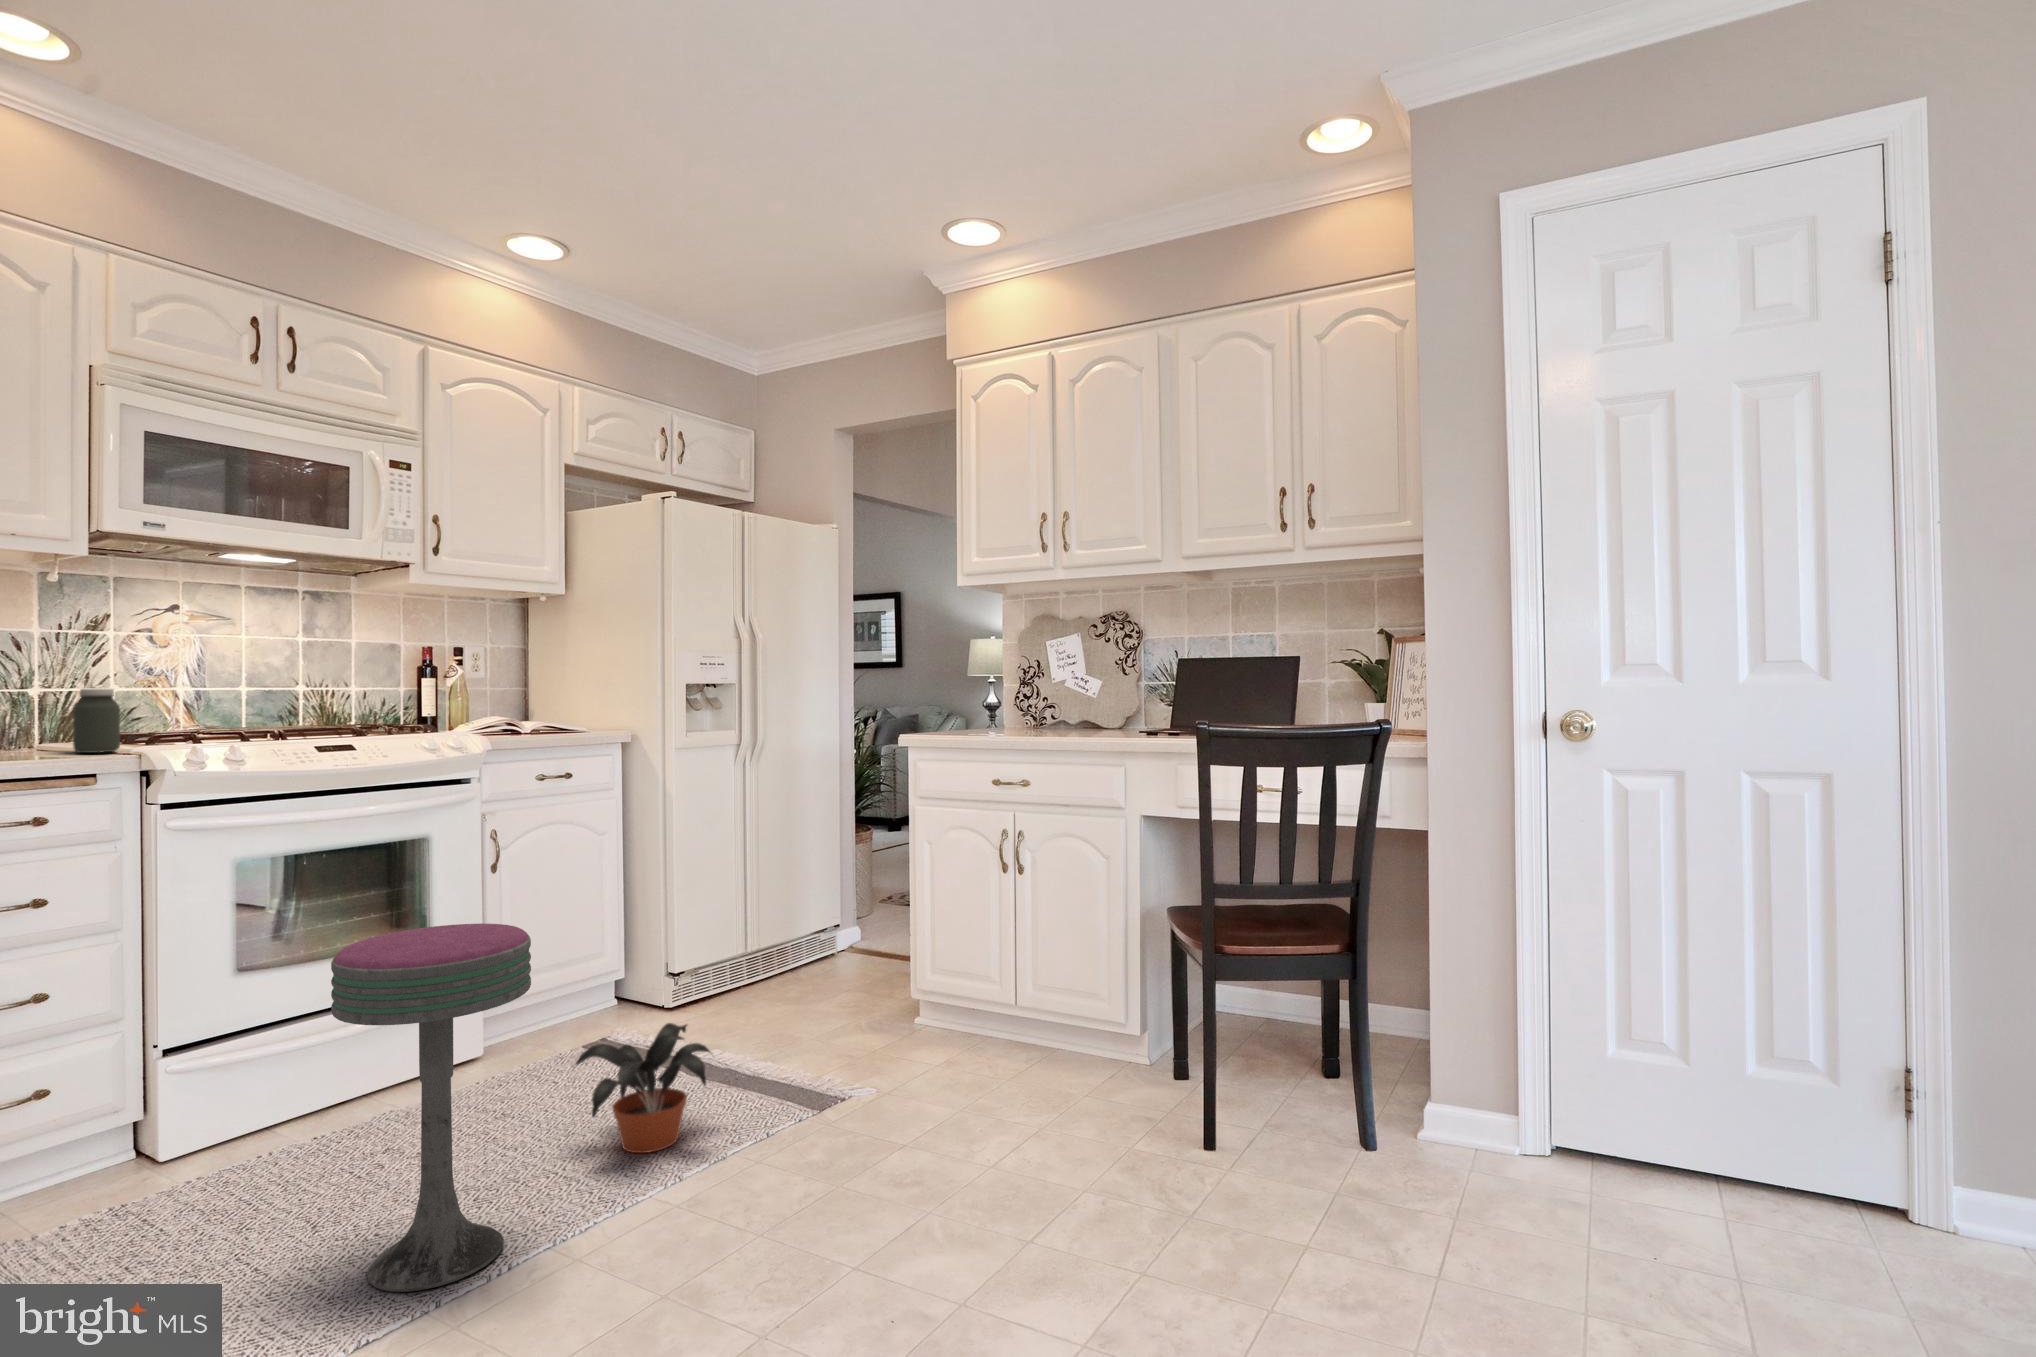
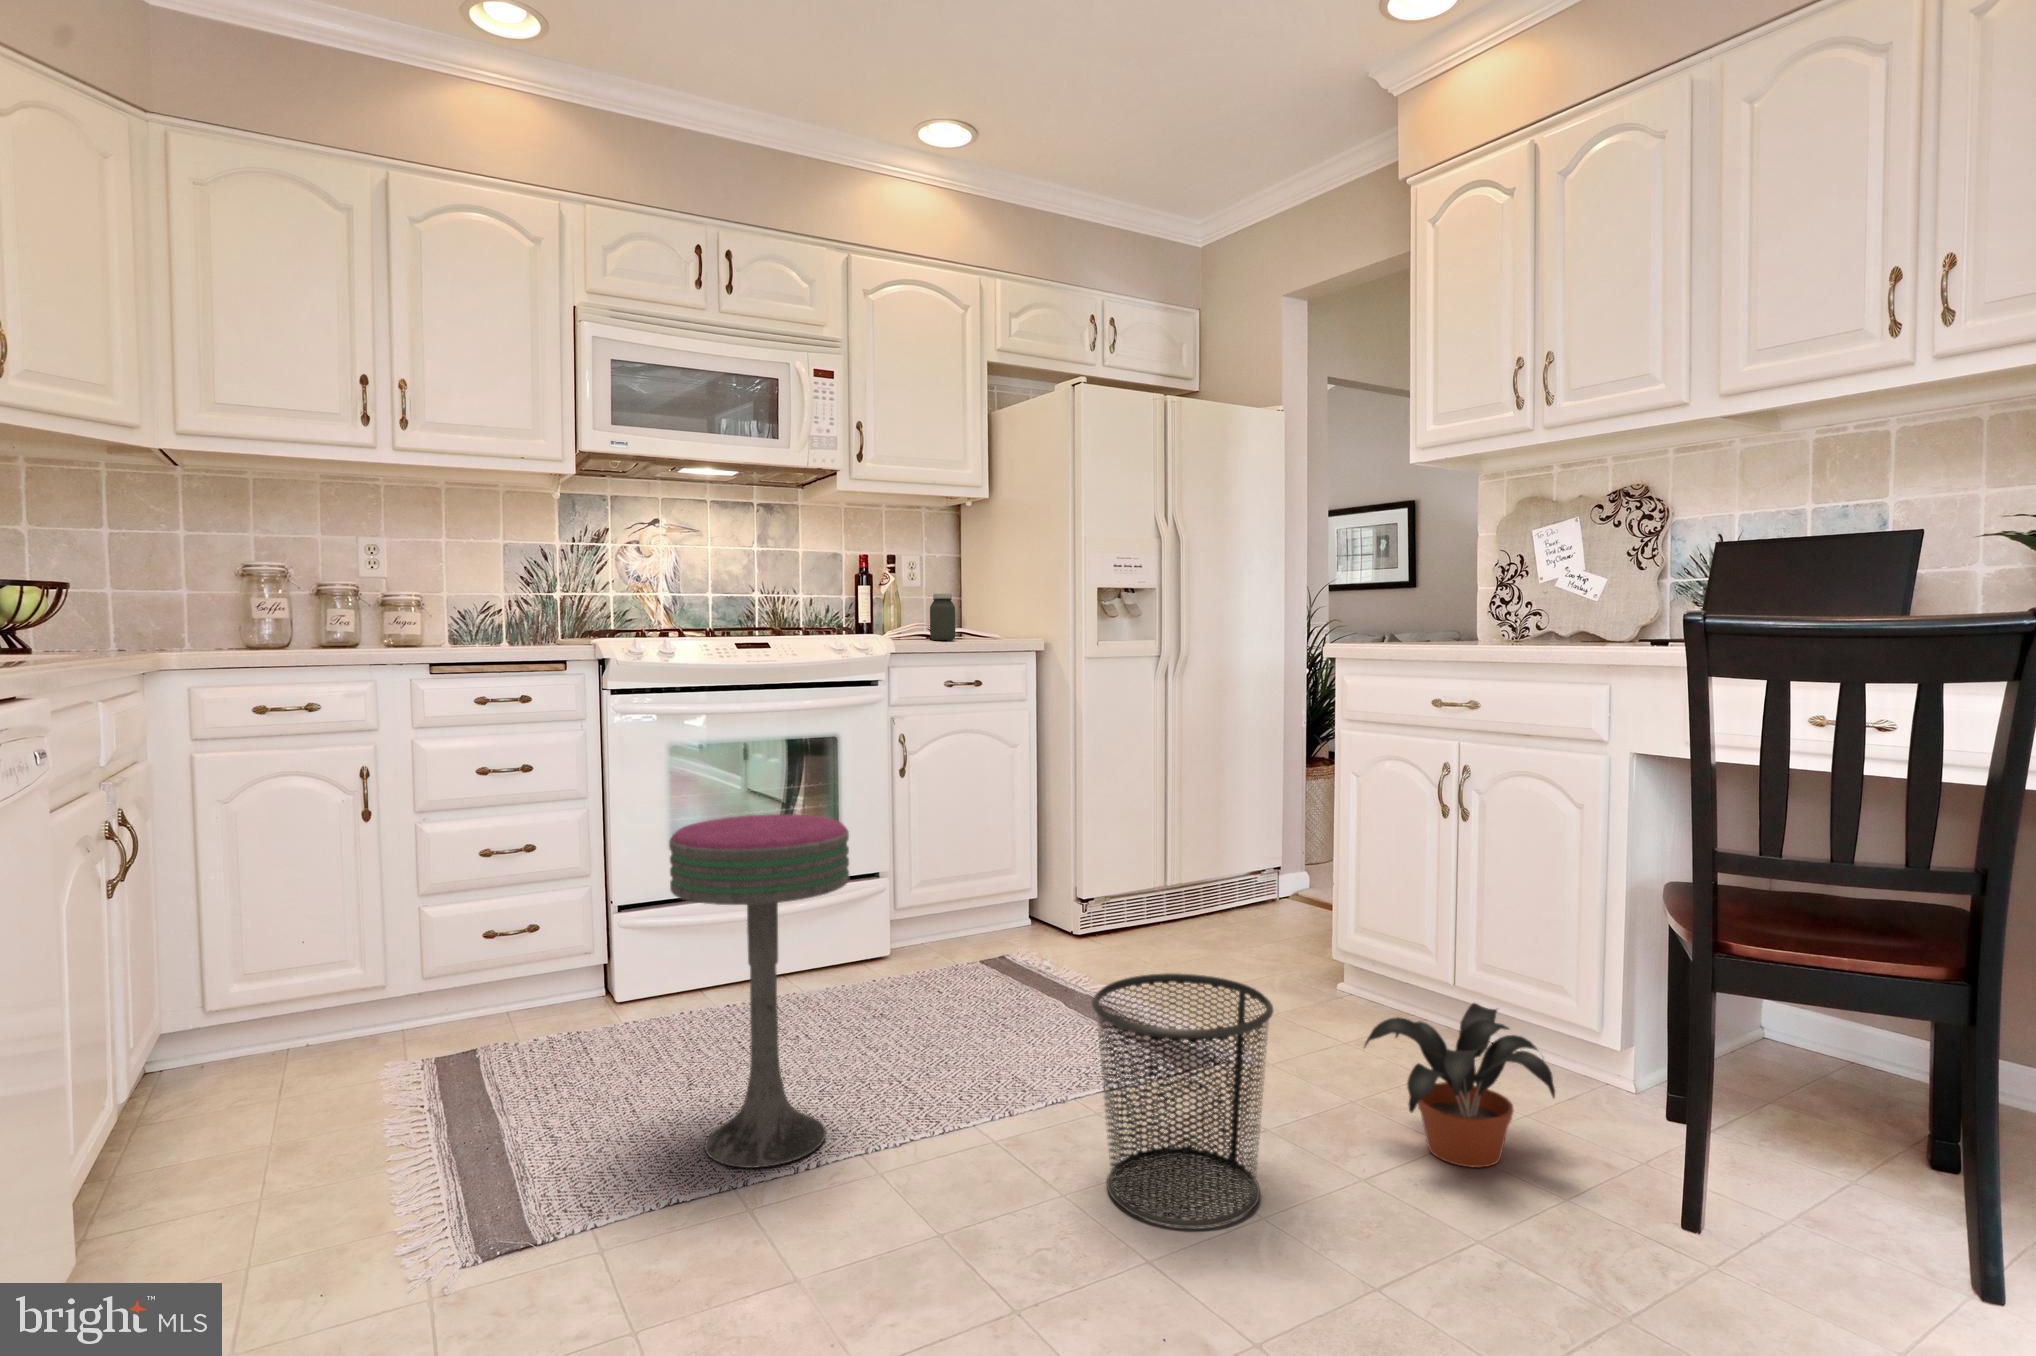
jar: present [73,689,120,753] -> present [930,593,955,640]
trash can: none [779,1021,929,1235] -> present [1092,973,1273,1227]
potted plant: present [575,1023,711,1153] -> present [1365,1003,1555,1167]

